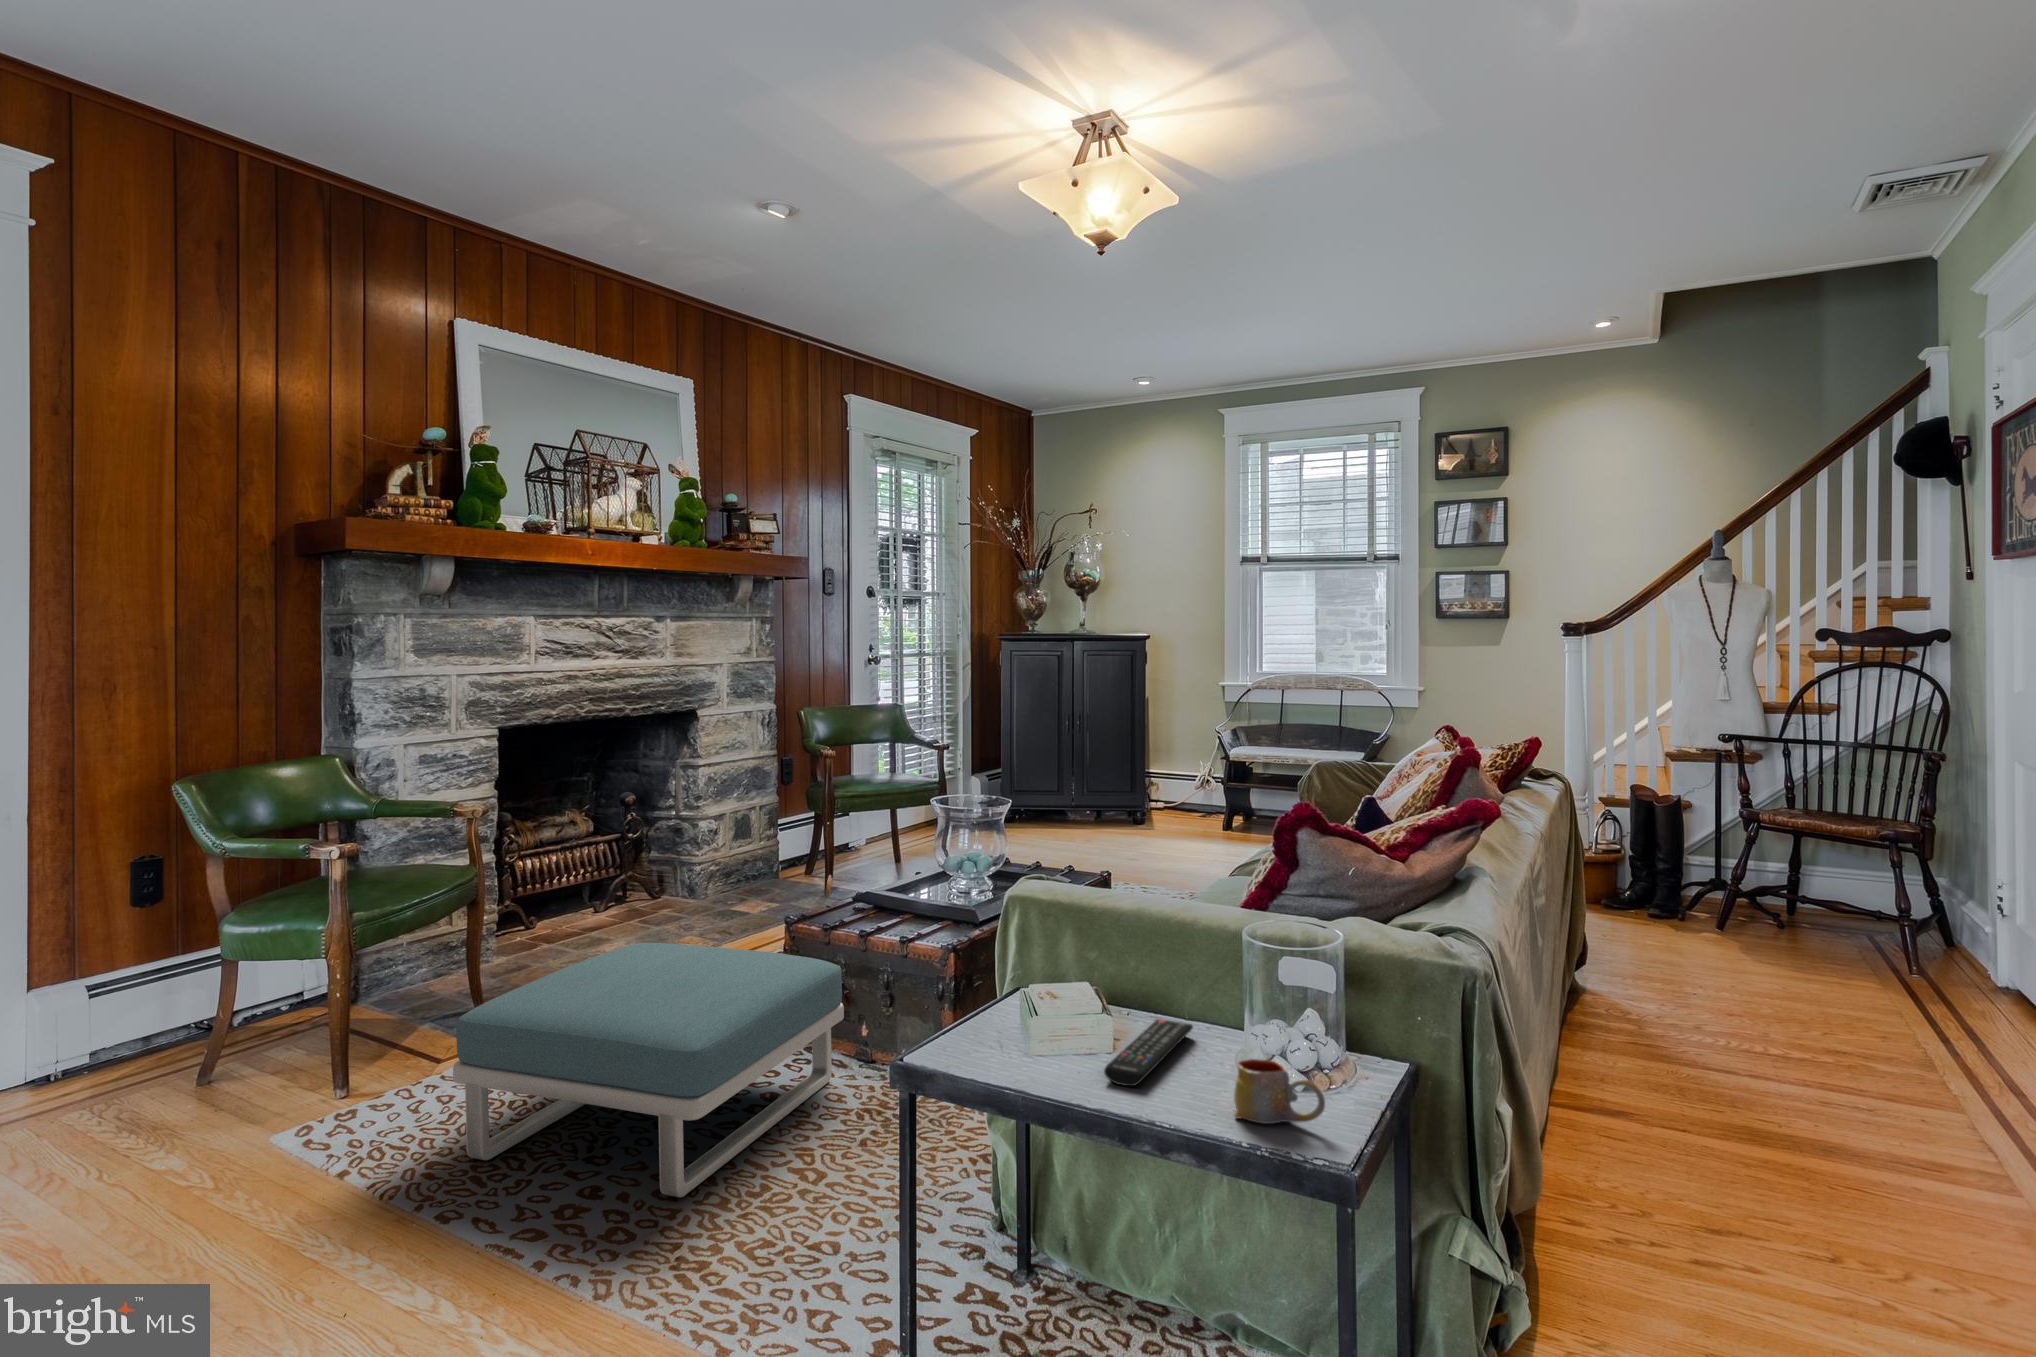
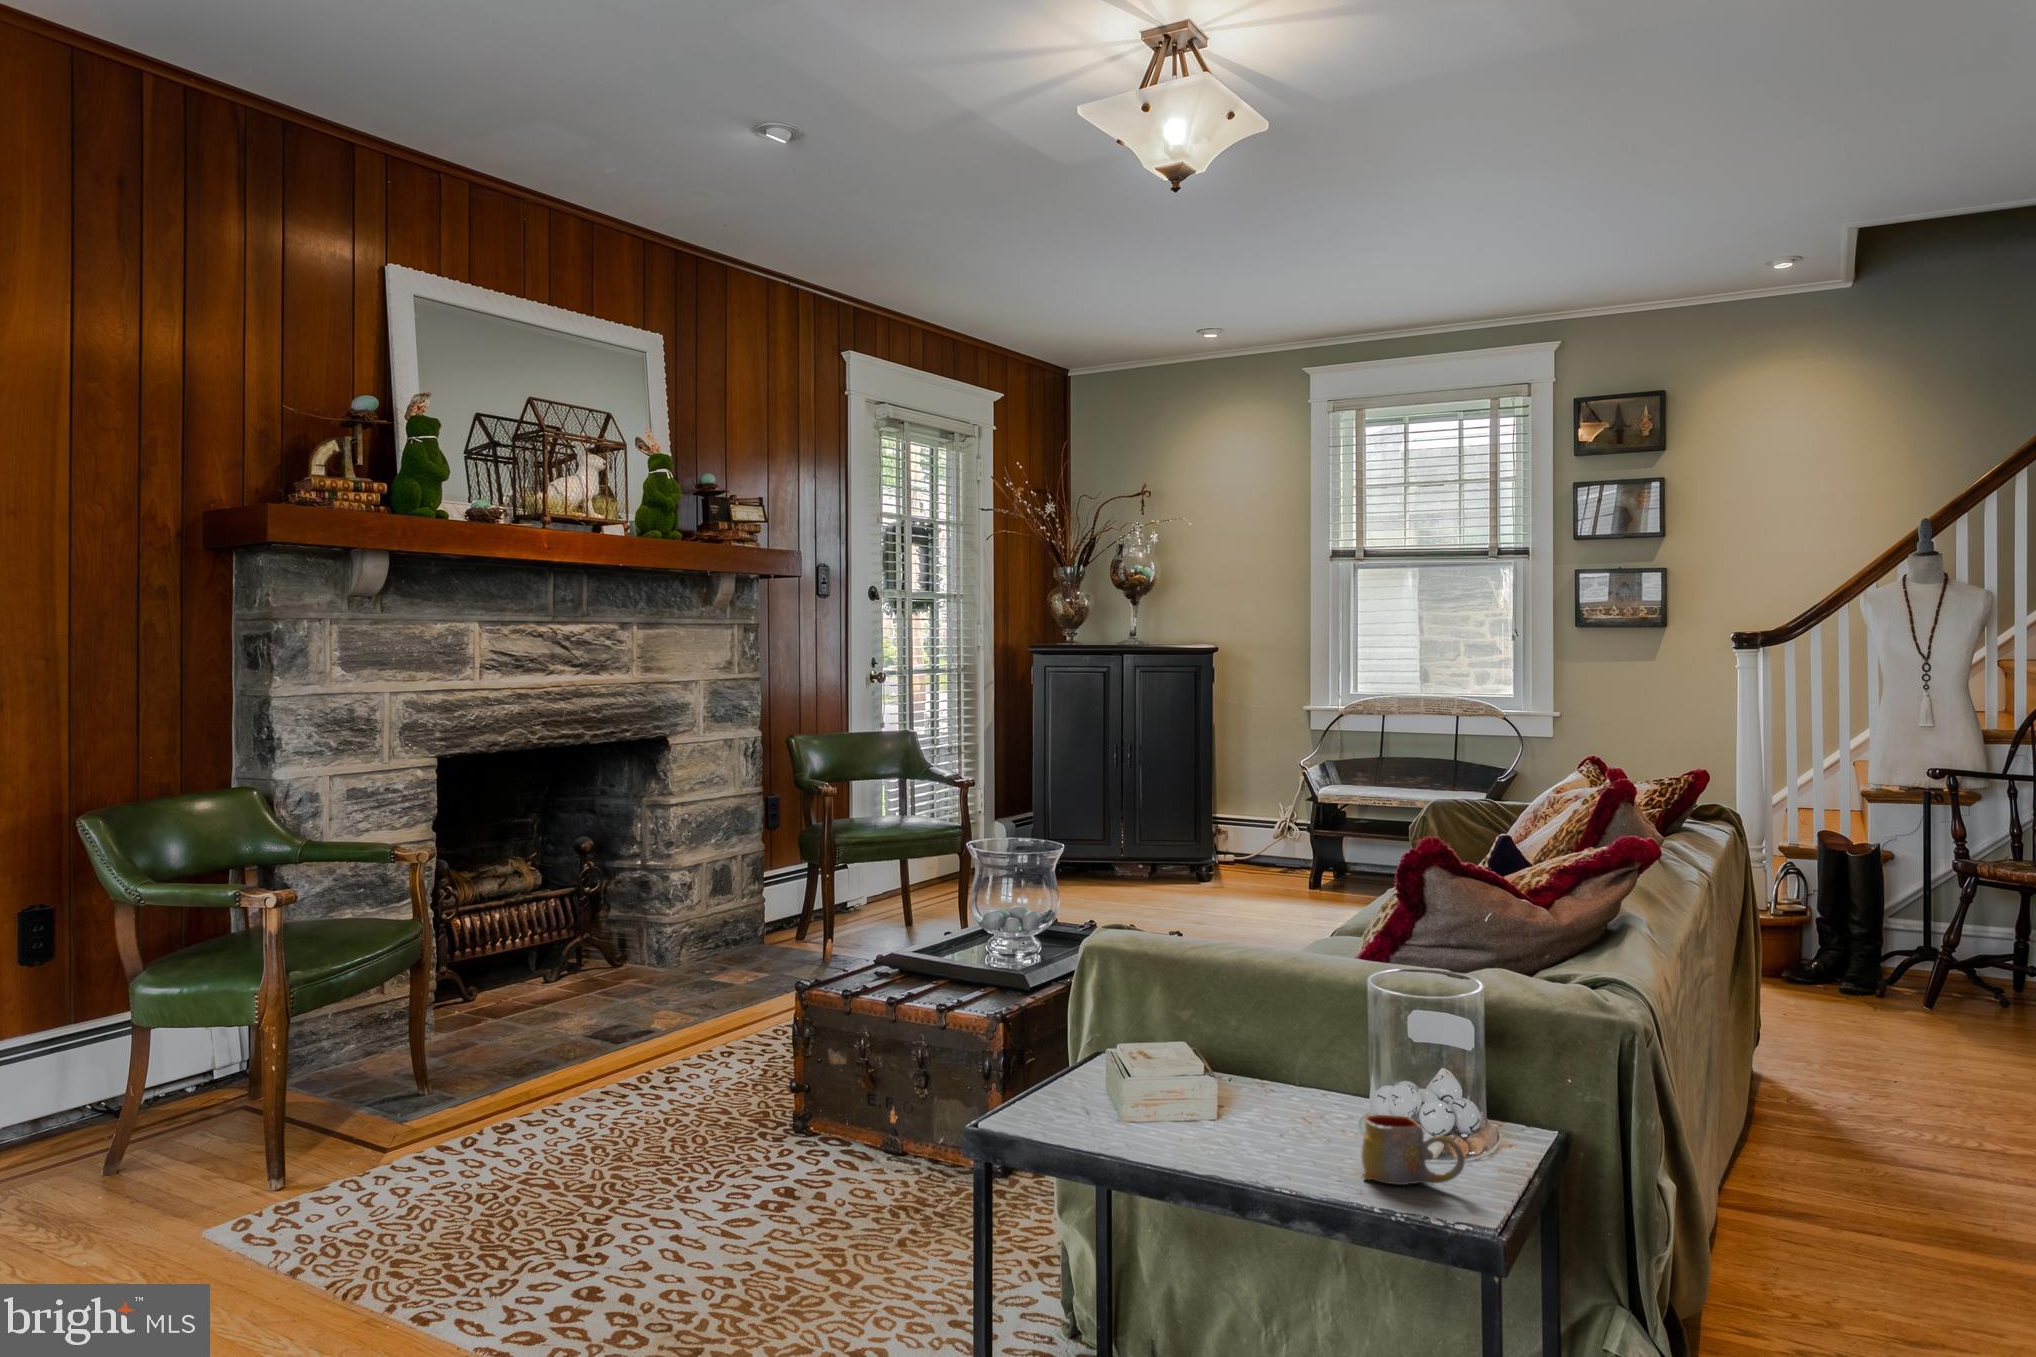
footstool: present [453,943,844,1197] -> none [422,1010,872,1300]
remote control: present [1104,1019,1193,1086] -> none [1212,1080,1307,1148]

